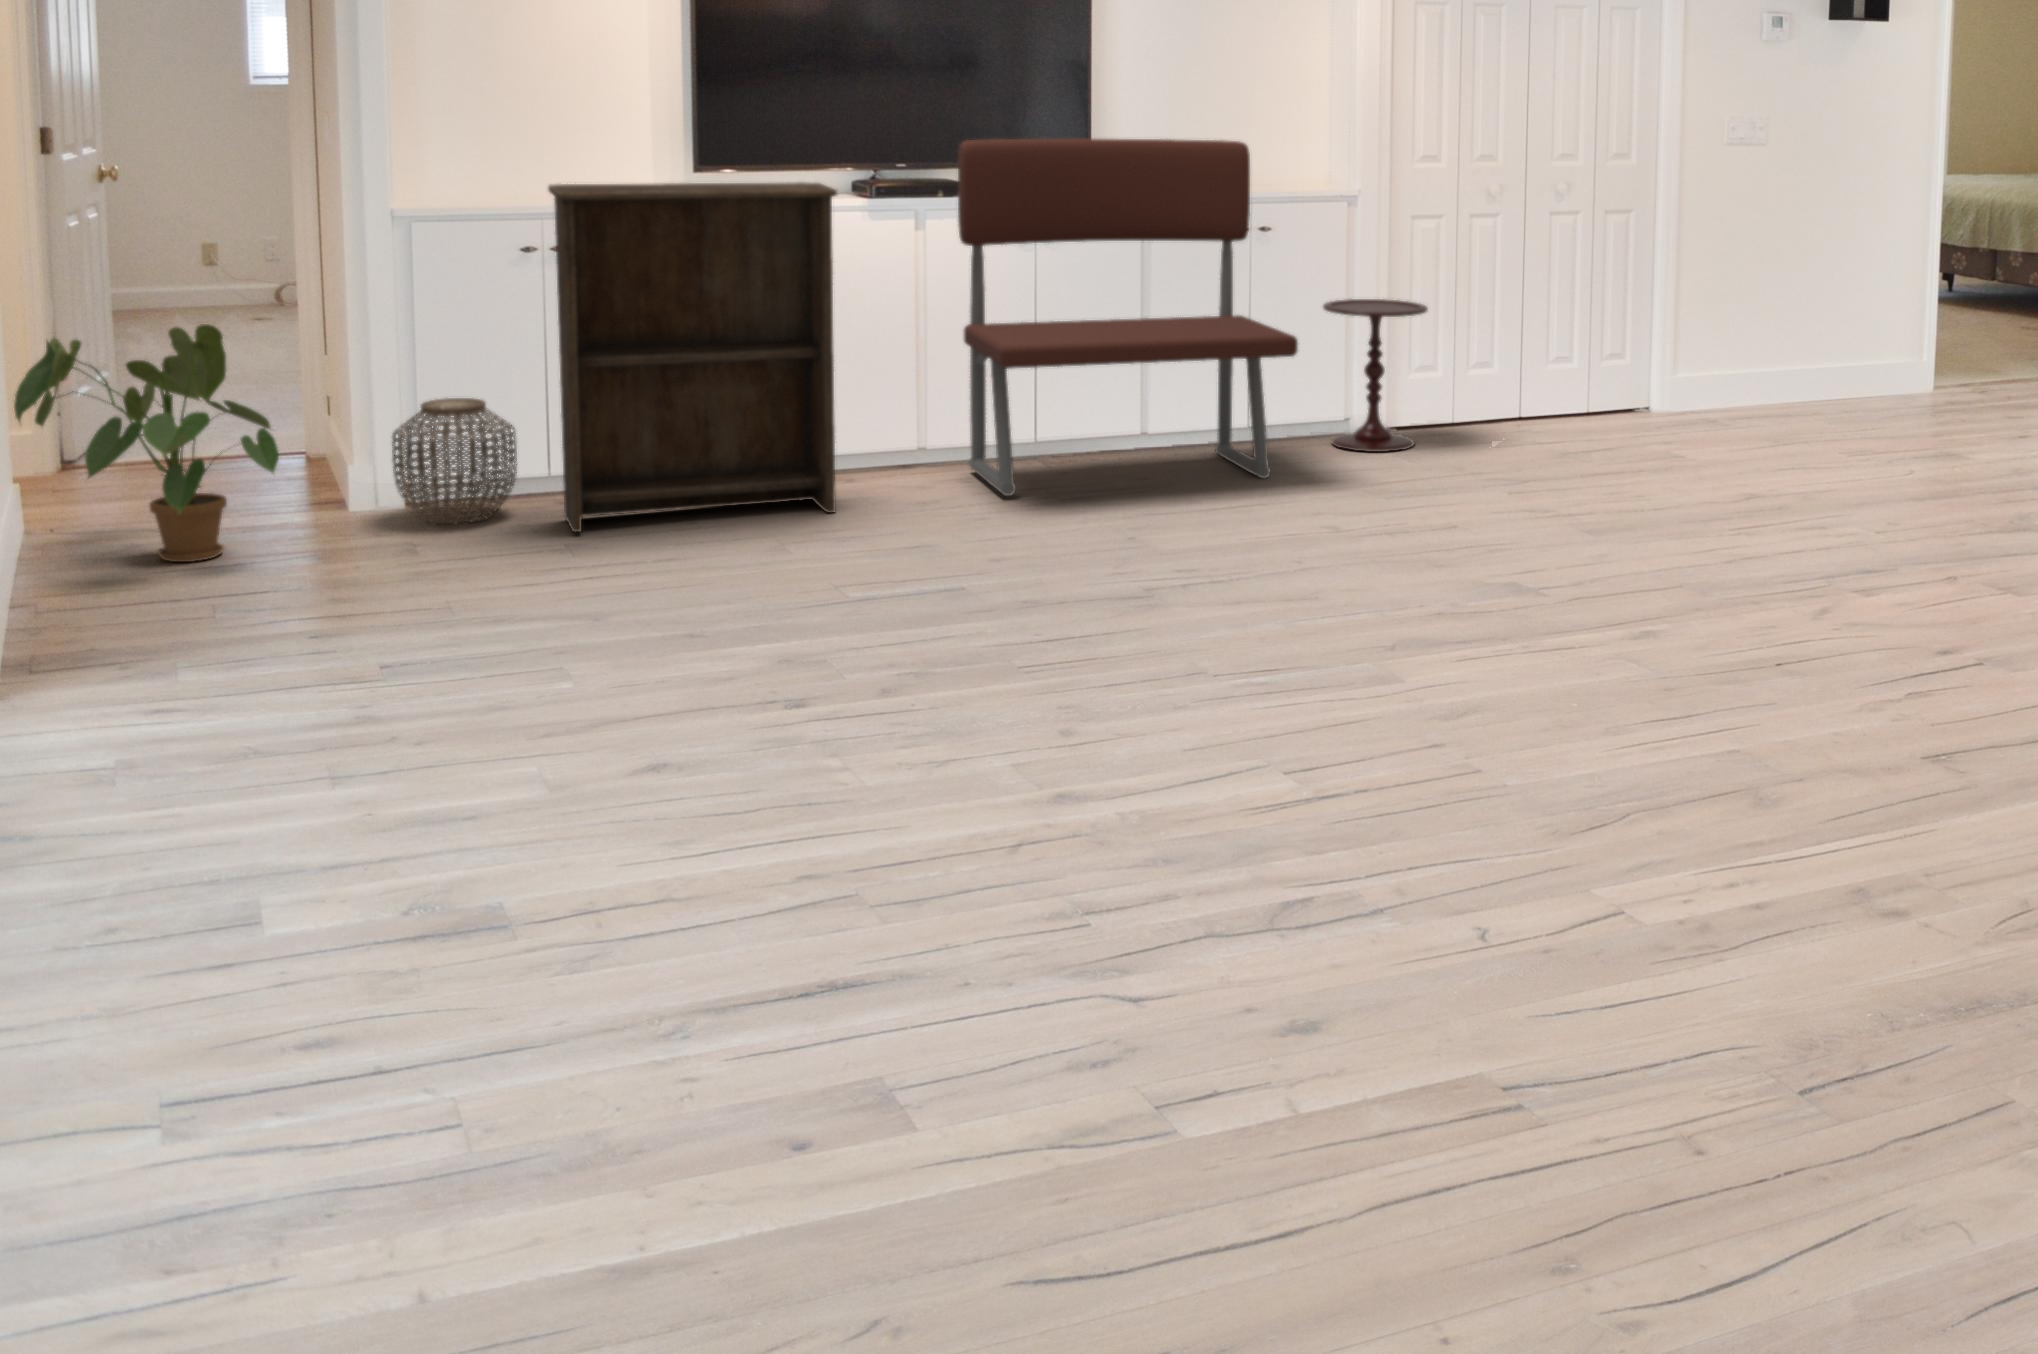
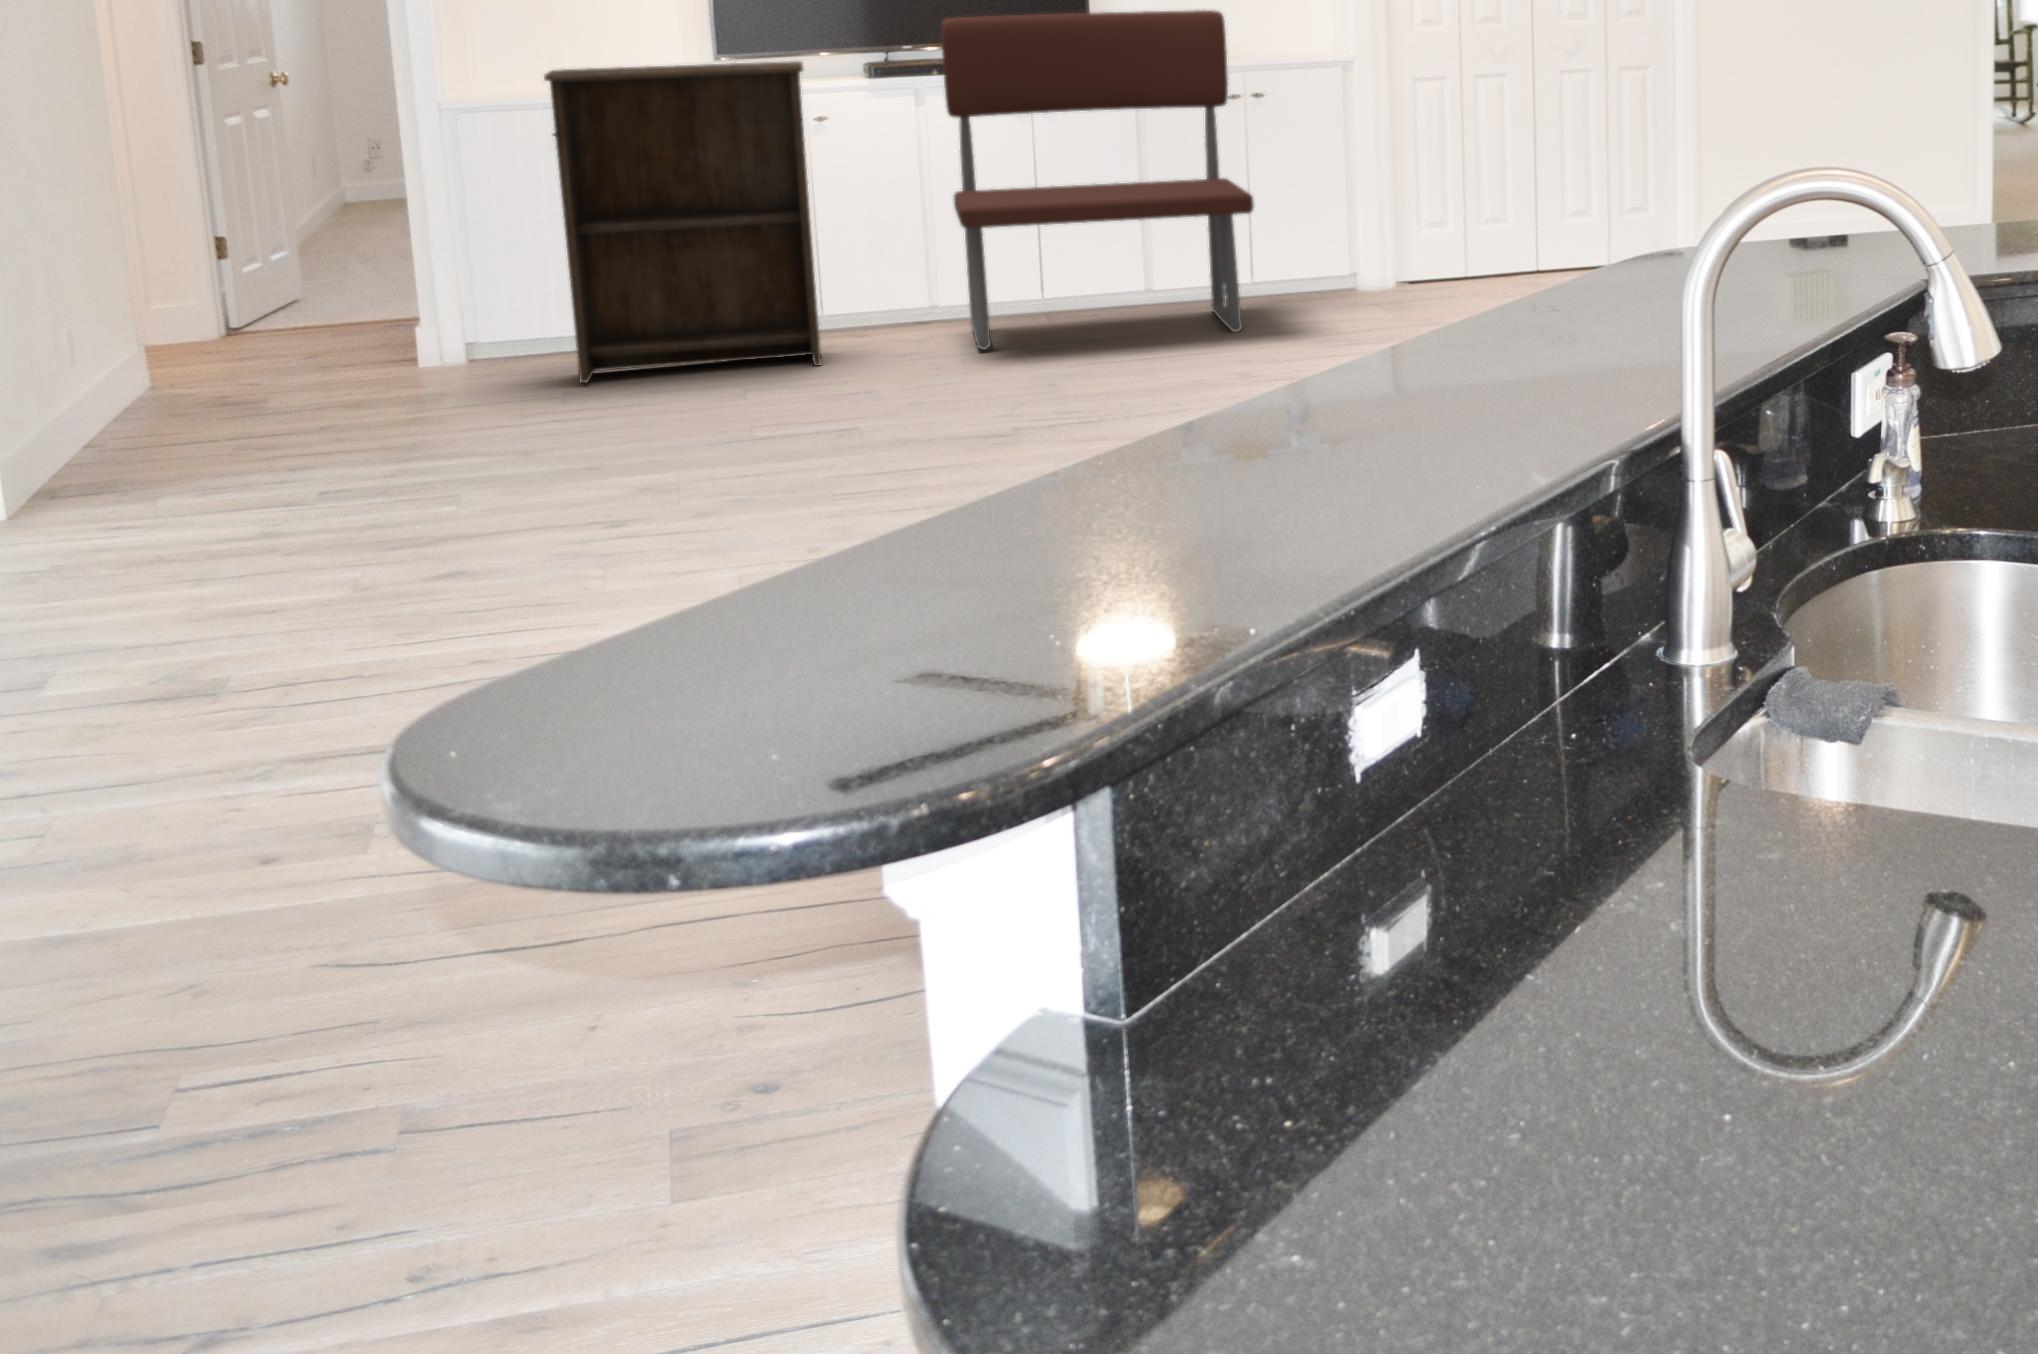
side table: present [1323,299,1428,452] -> none [1313,161,1414,307]
house plant: present [14,324,279,562] -> none [96,201,324,409]
woven basket: present [392,398,517,524] -> none [436,266,549,378]

